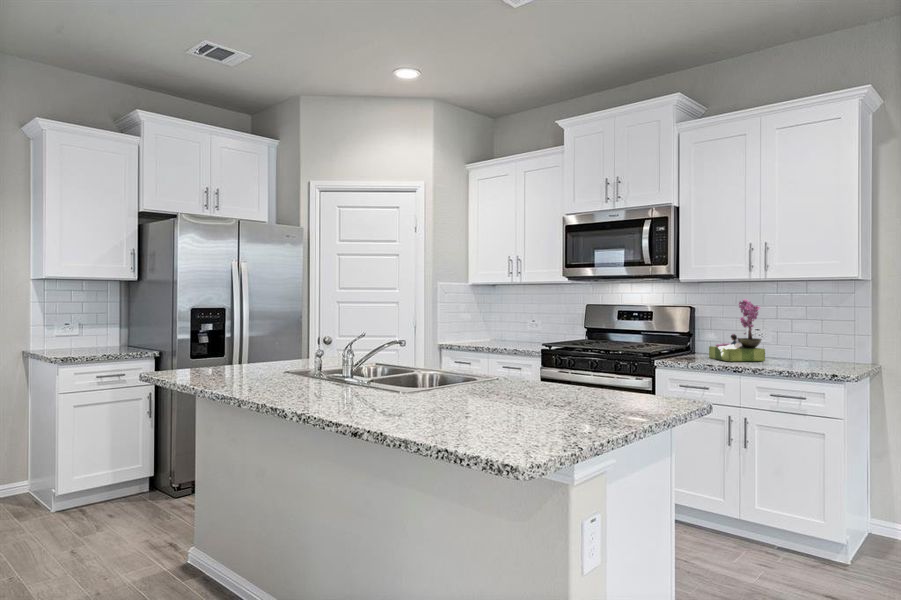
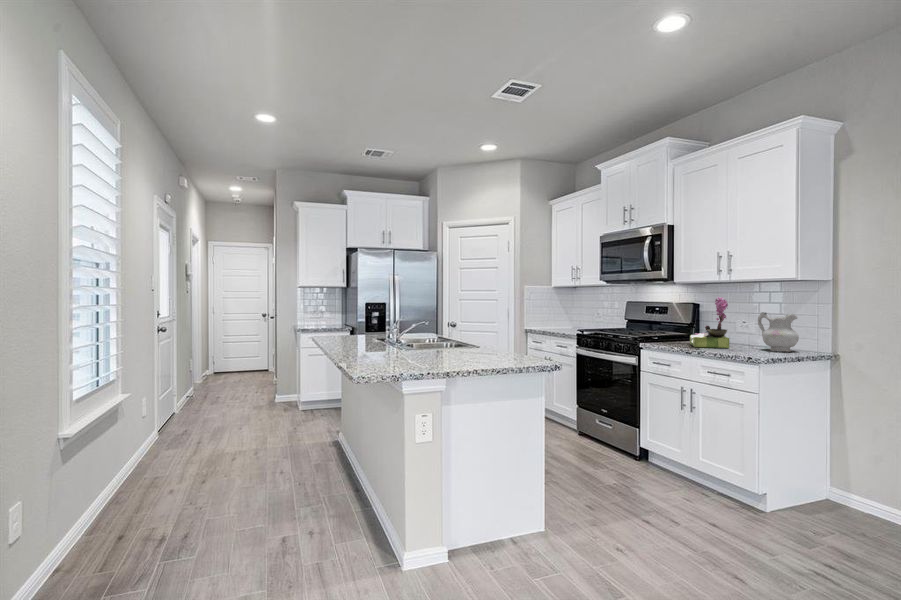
ceramic pitcher: none [792,317,838,363] -> present [758,312,799,352]

